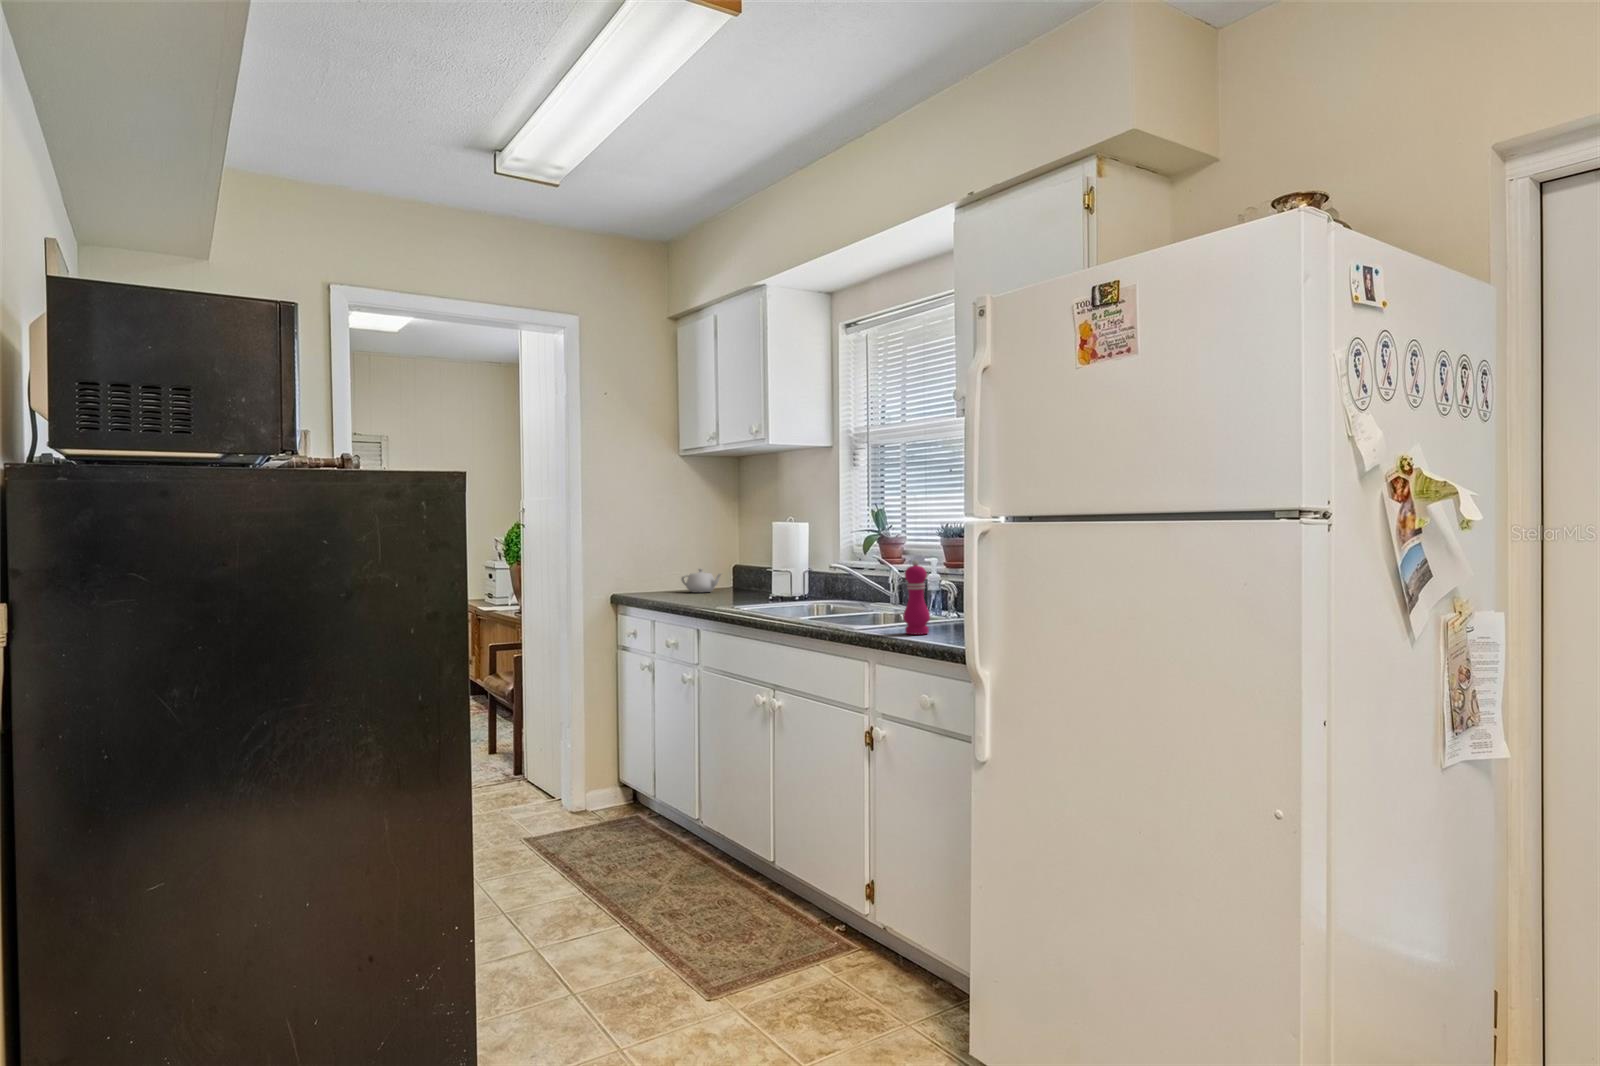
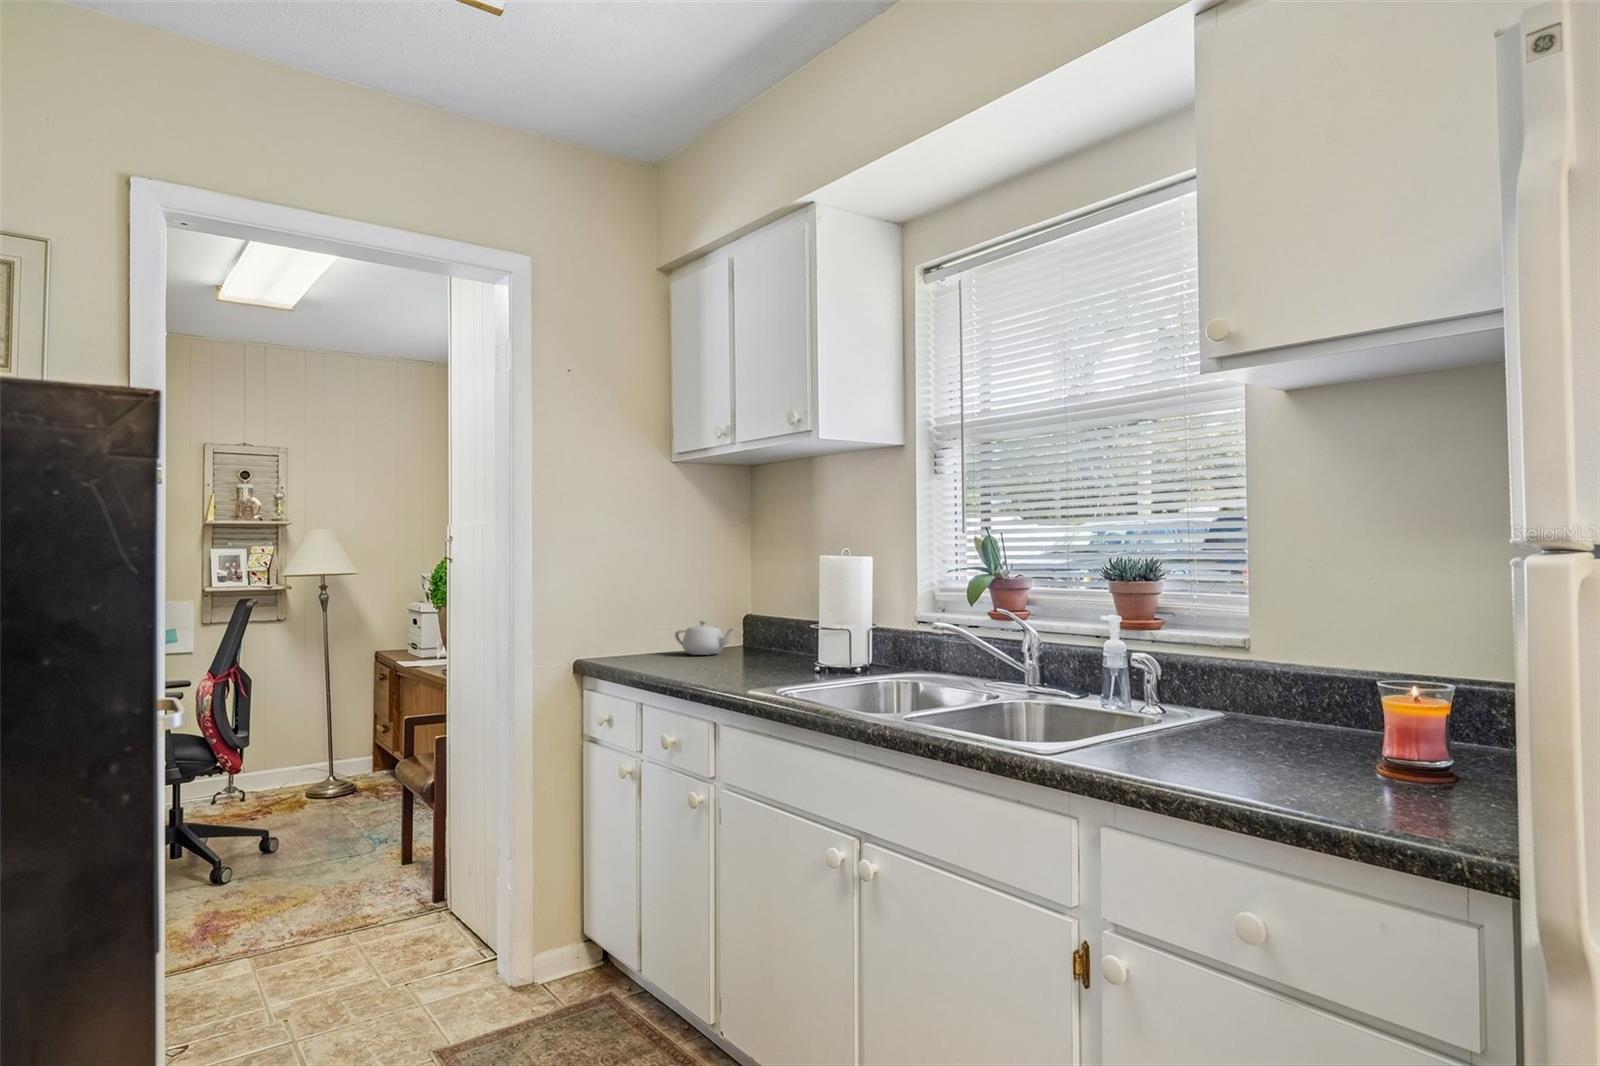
pepper mill: present [903,560,930,635] -> none [1151,631,1205,775]

